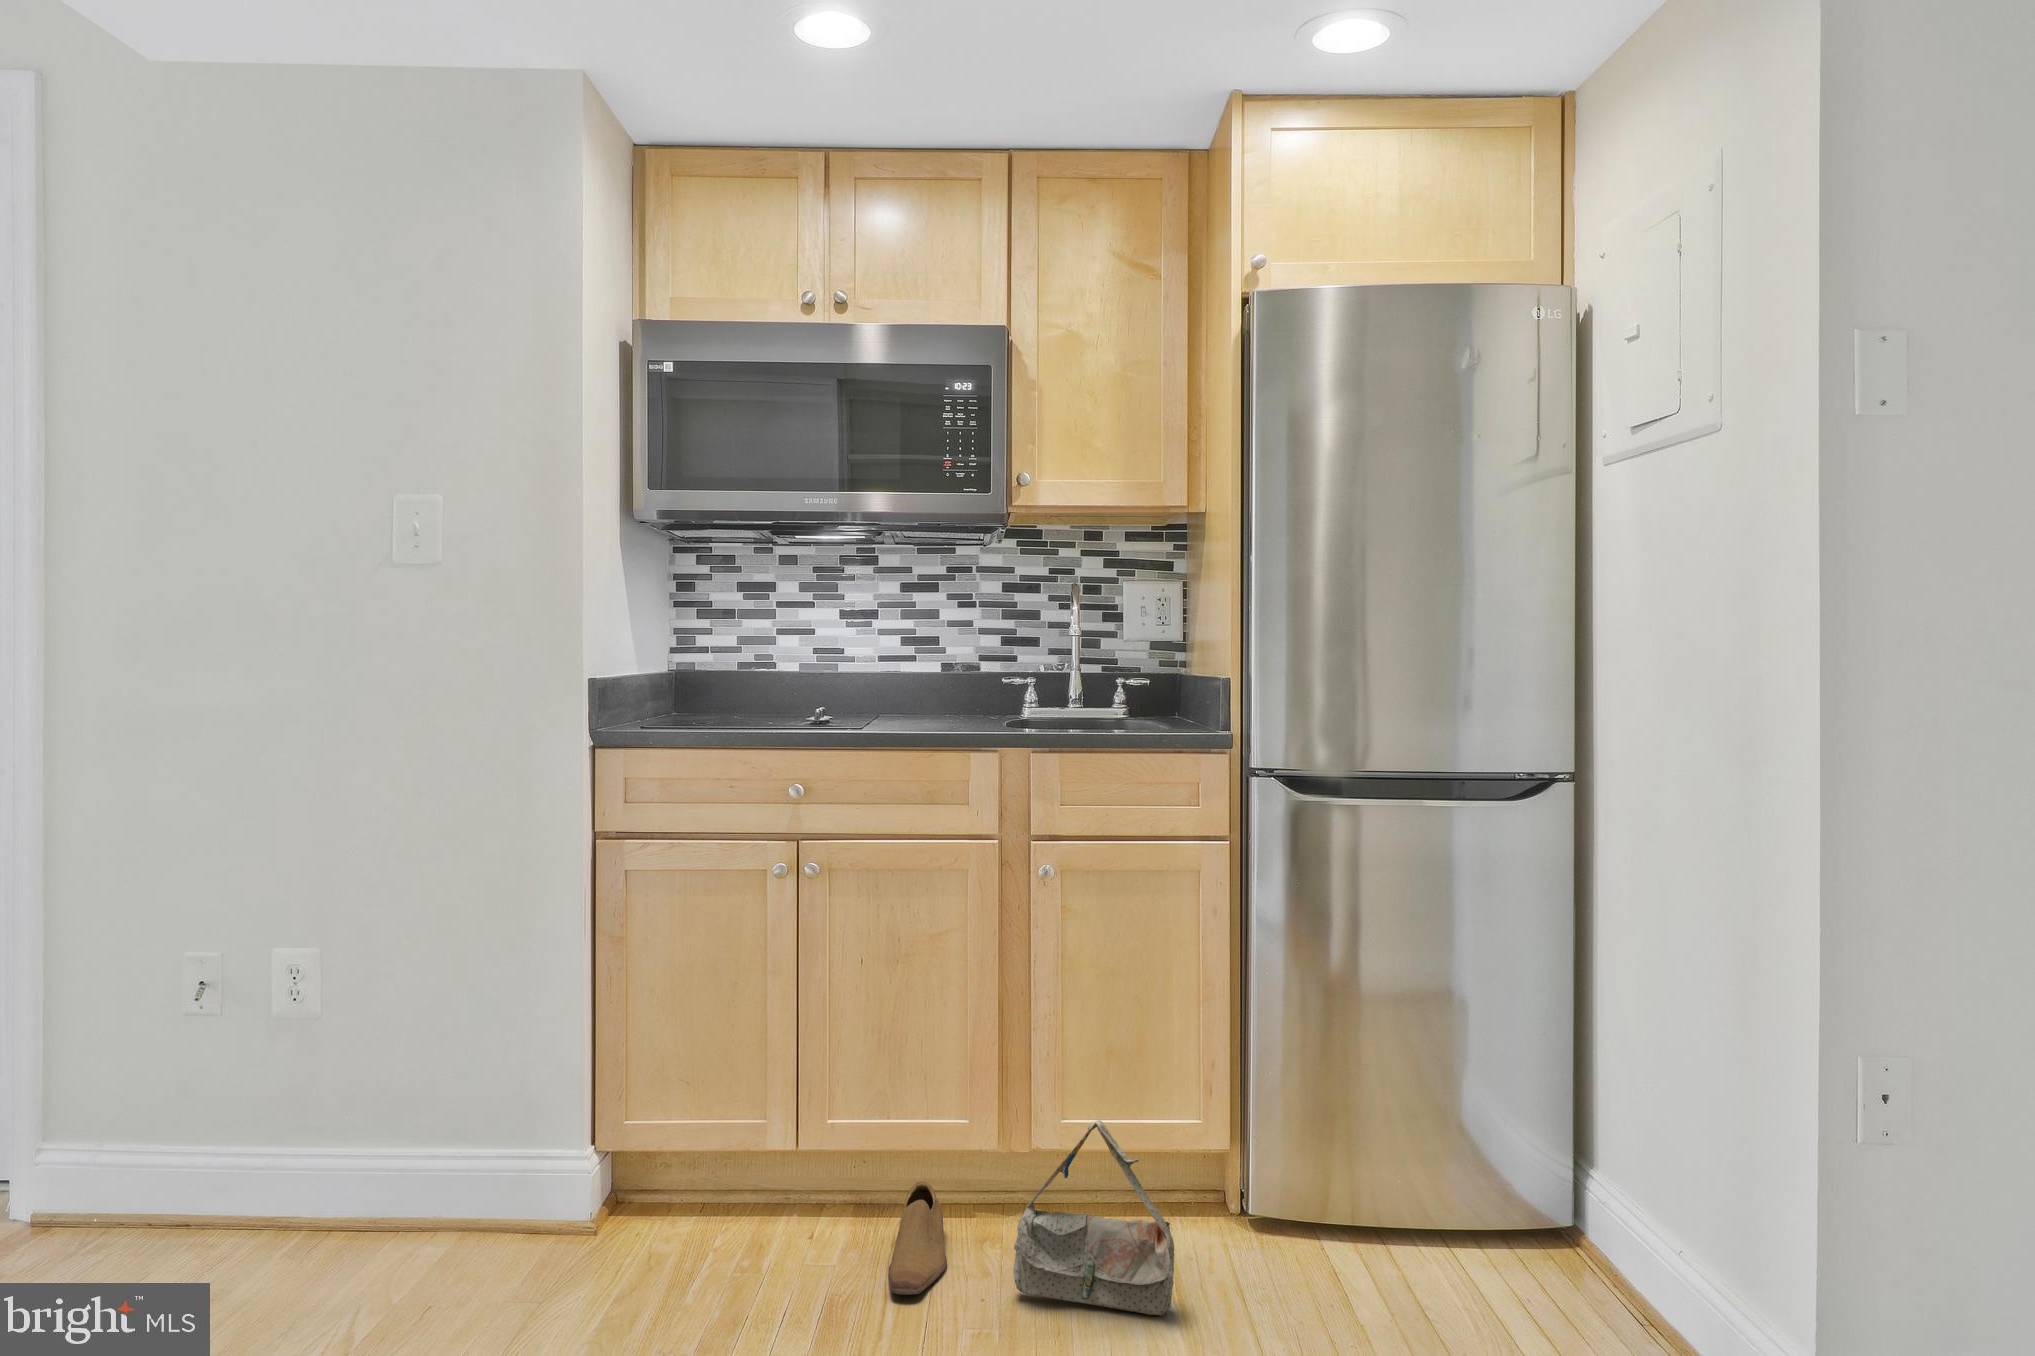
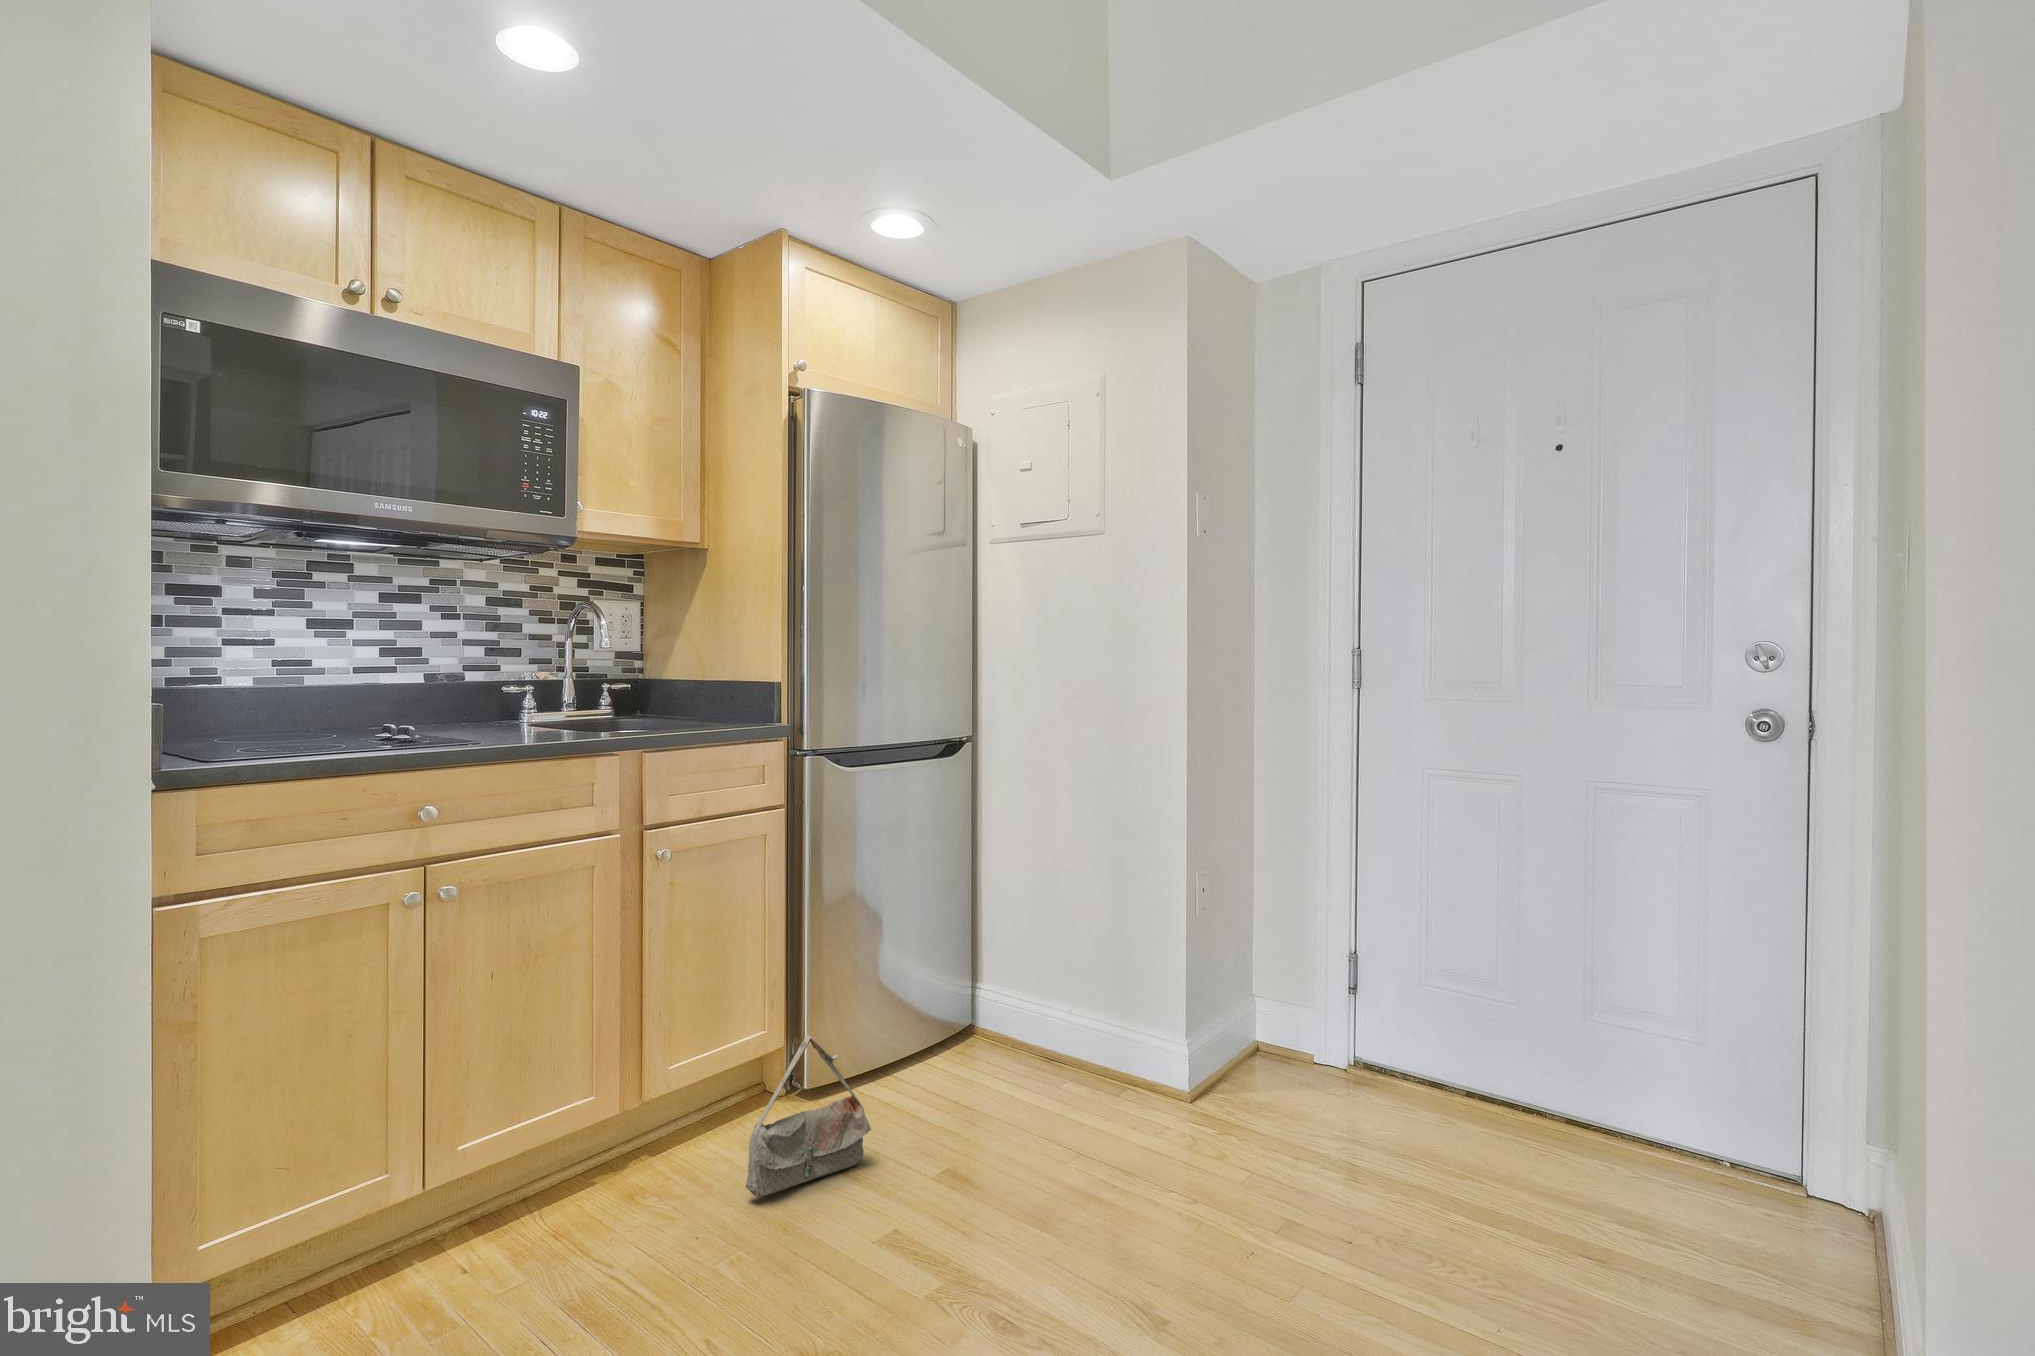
shoe: present [888,1182,947,1295] -> none [590,1157,688,1249]

